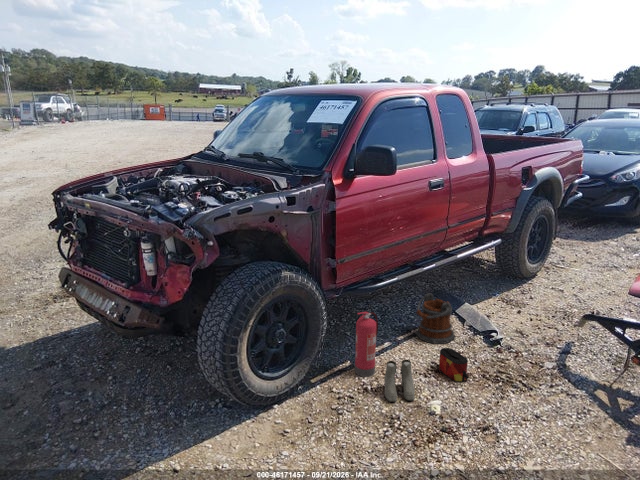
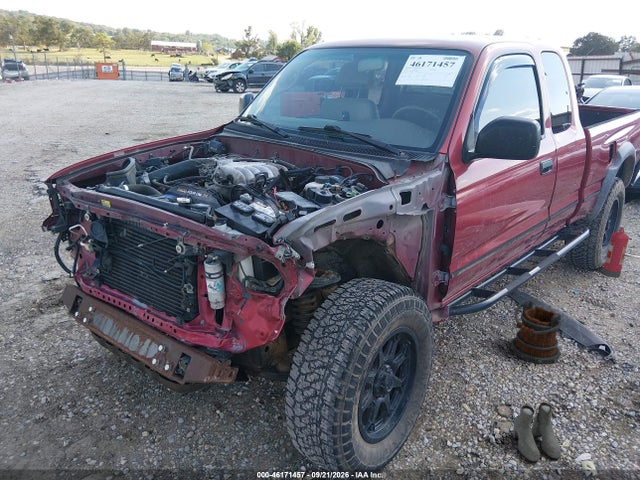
fire extinguisher: present [355,312,378,377] -> present [603,227,629,277]
bag: present [439,348,468,382] -> none [562,377,611,424]

